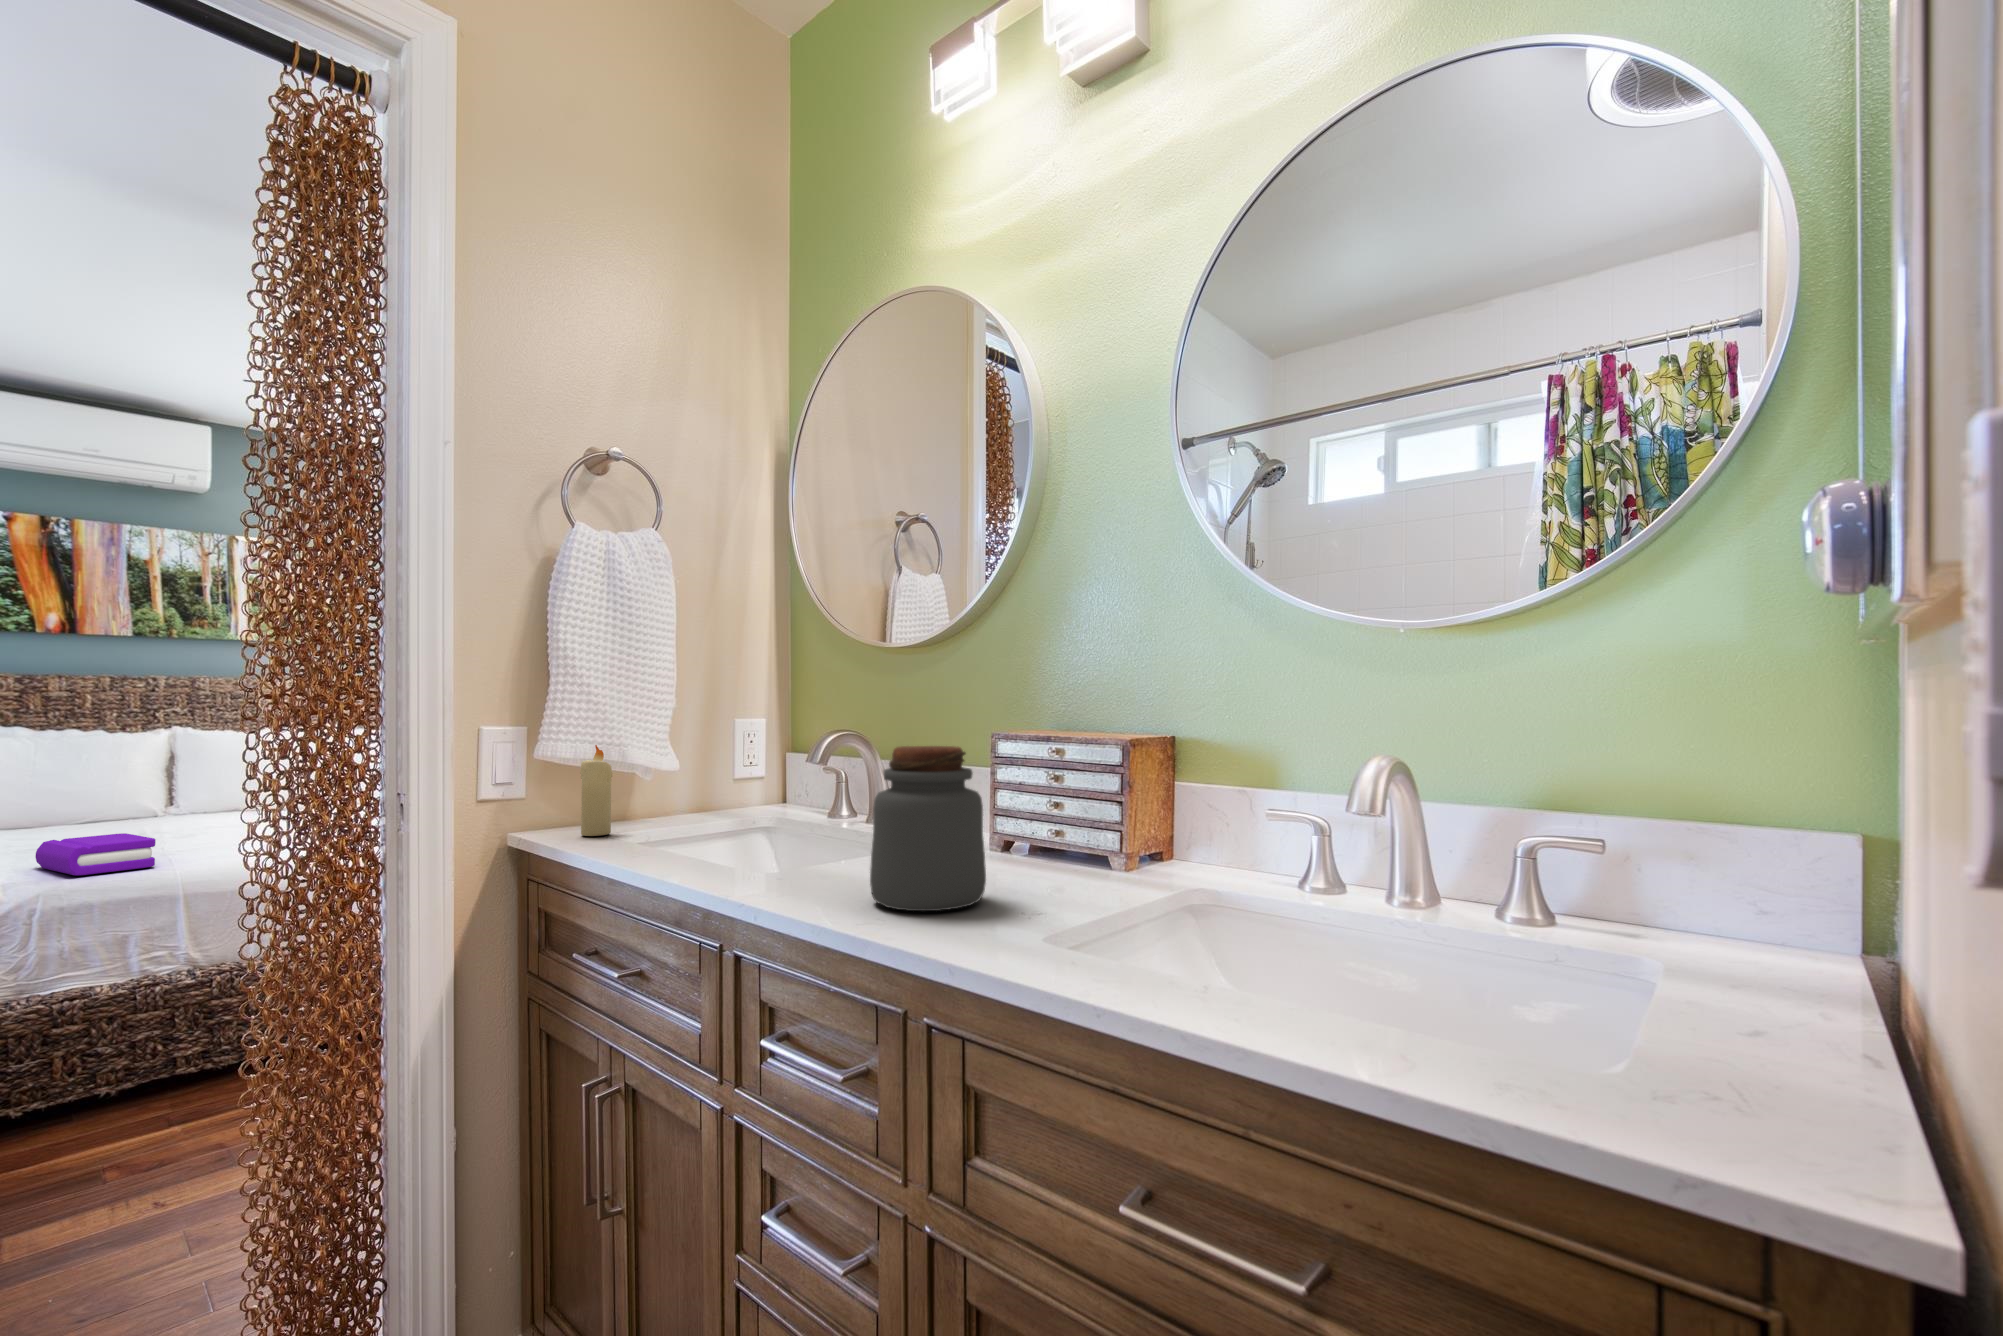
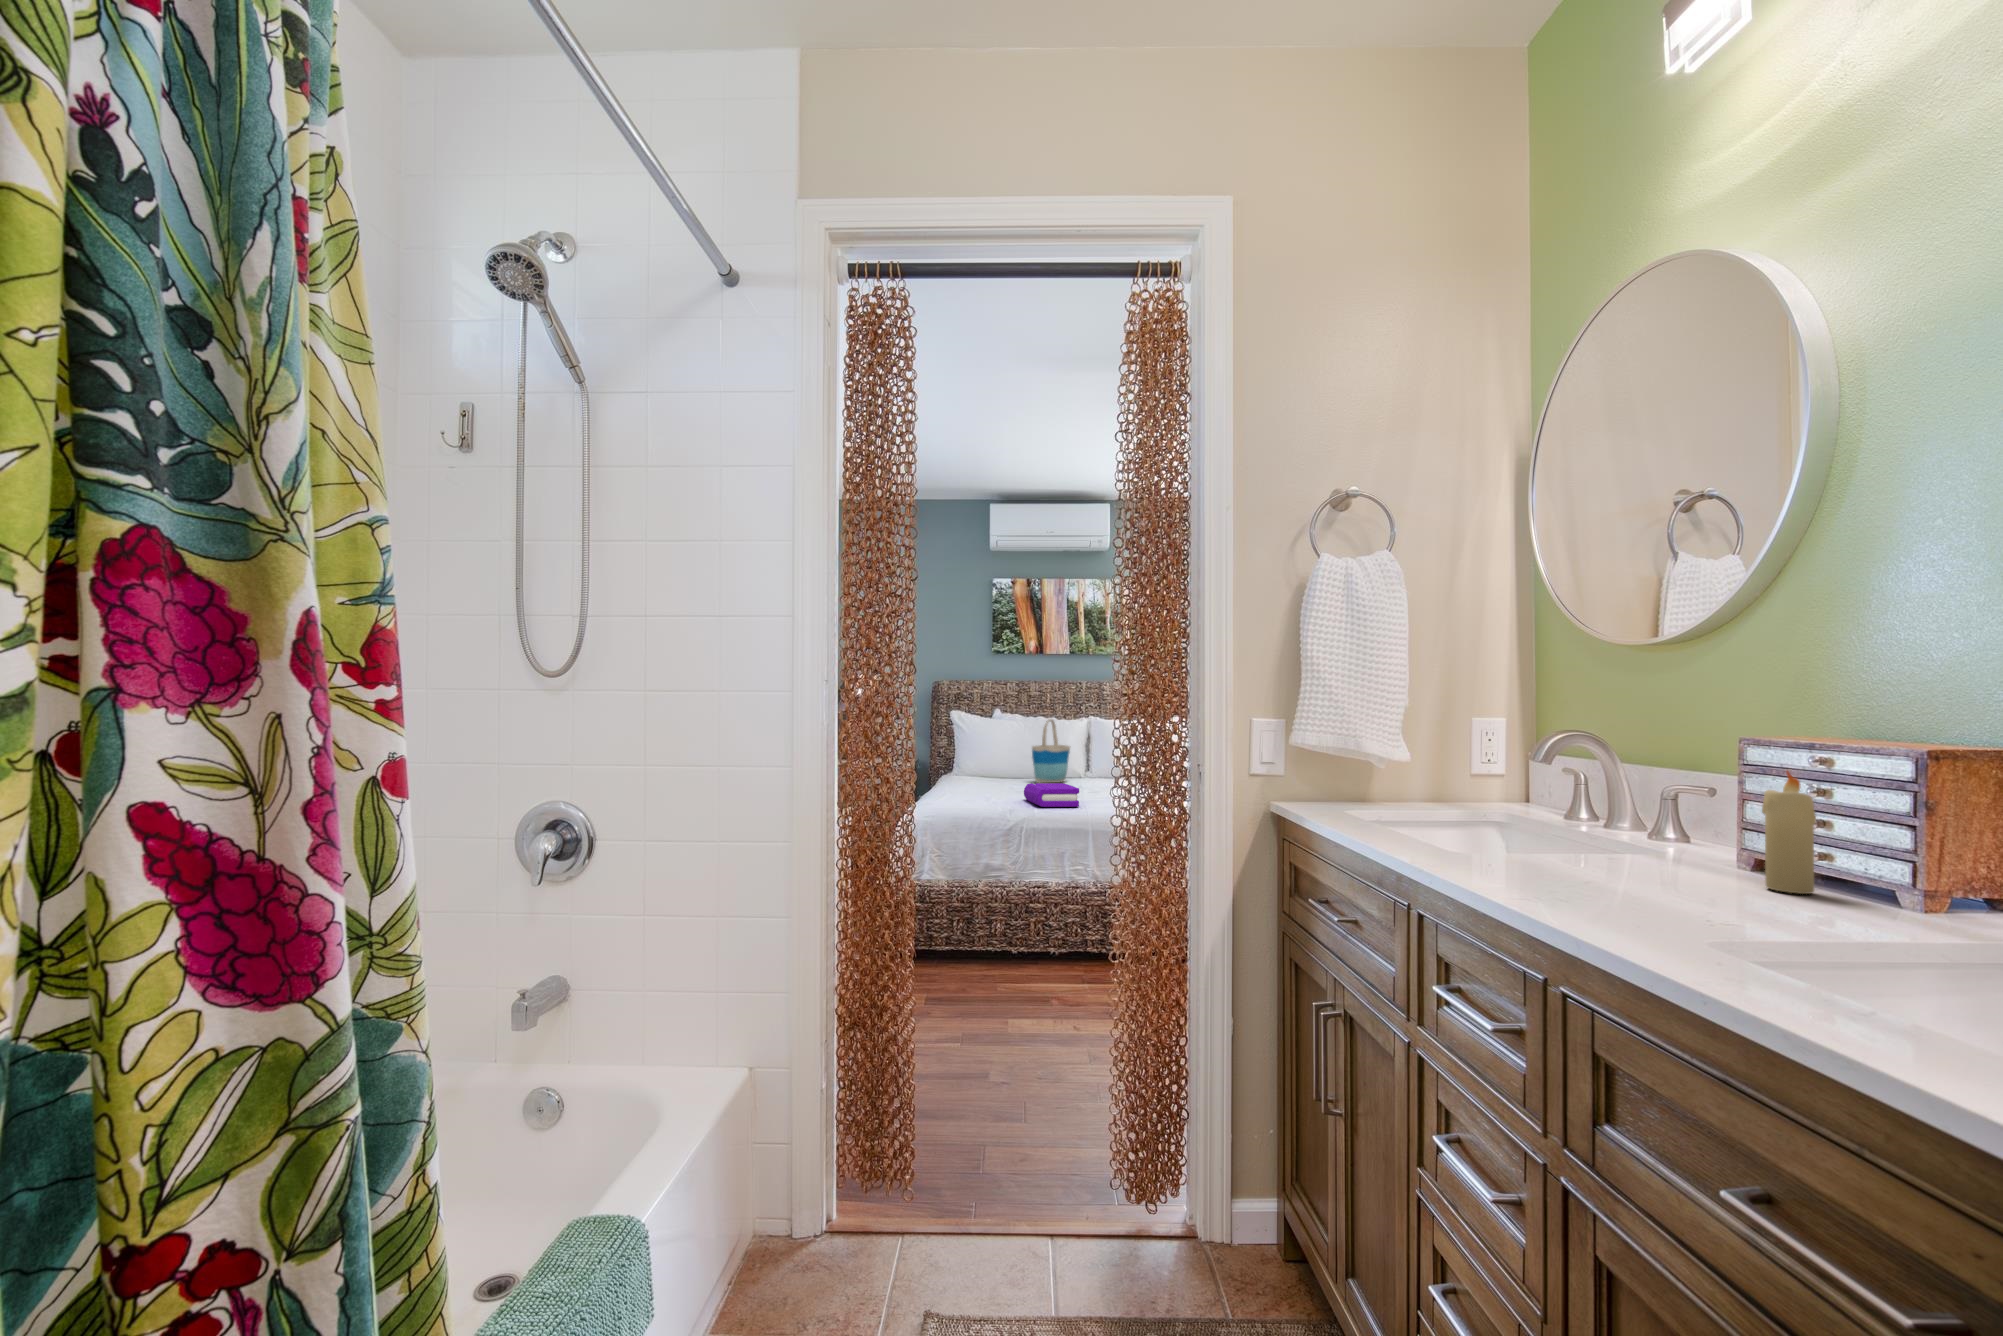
tote bag: none [51,734,133,836] -> present [1032,719,1070,783]
candle: present [580,745,612,836] -> present [1762,771,1816,894]
jar: present [870,746,986,911] -> none [1545,744,1682,905]

